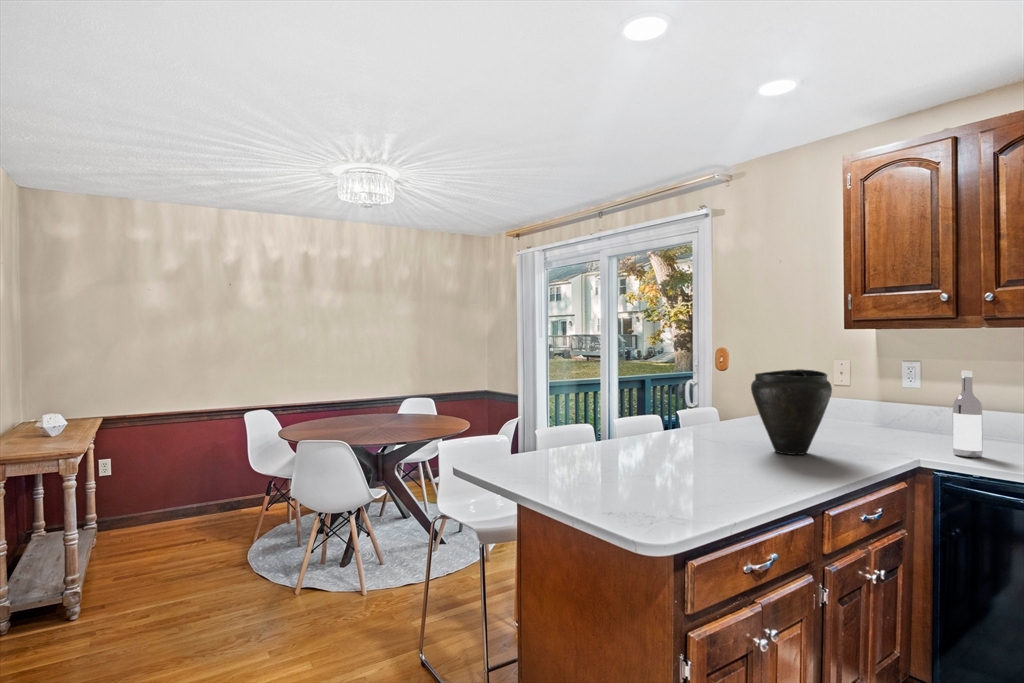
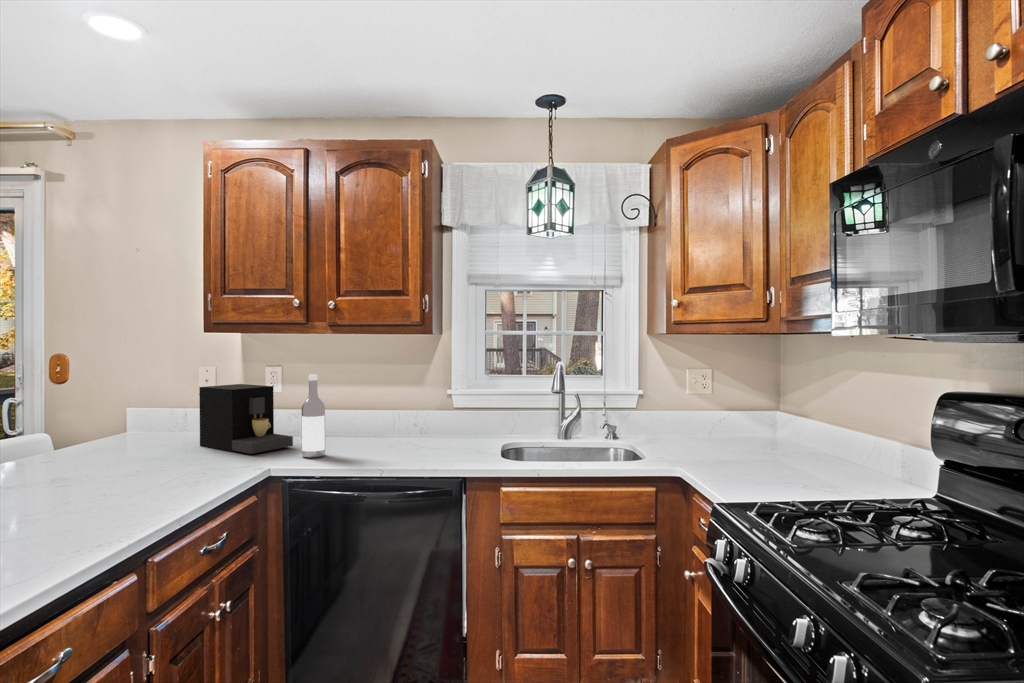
vase: present [751,369,832,455] -> none [66,381,176,491]
coffee maker: none [838,377,938,444] -> present [199,384,293,454]

